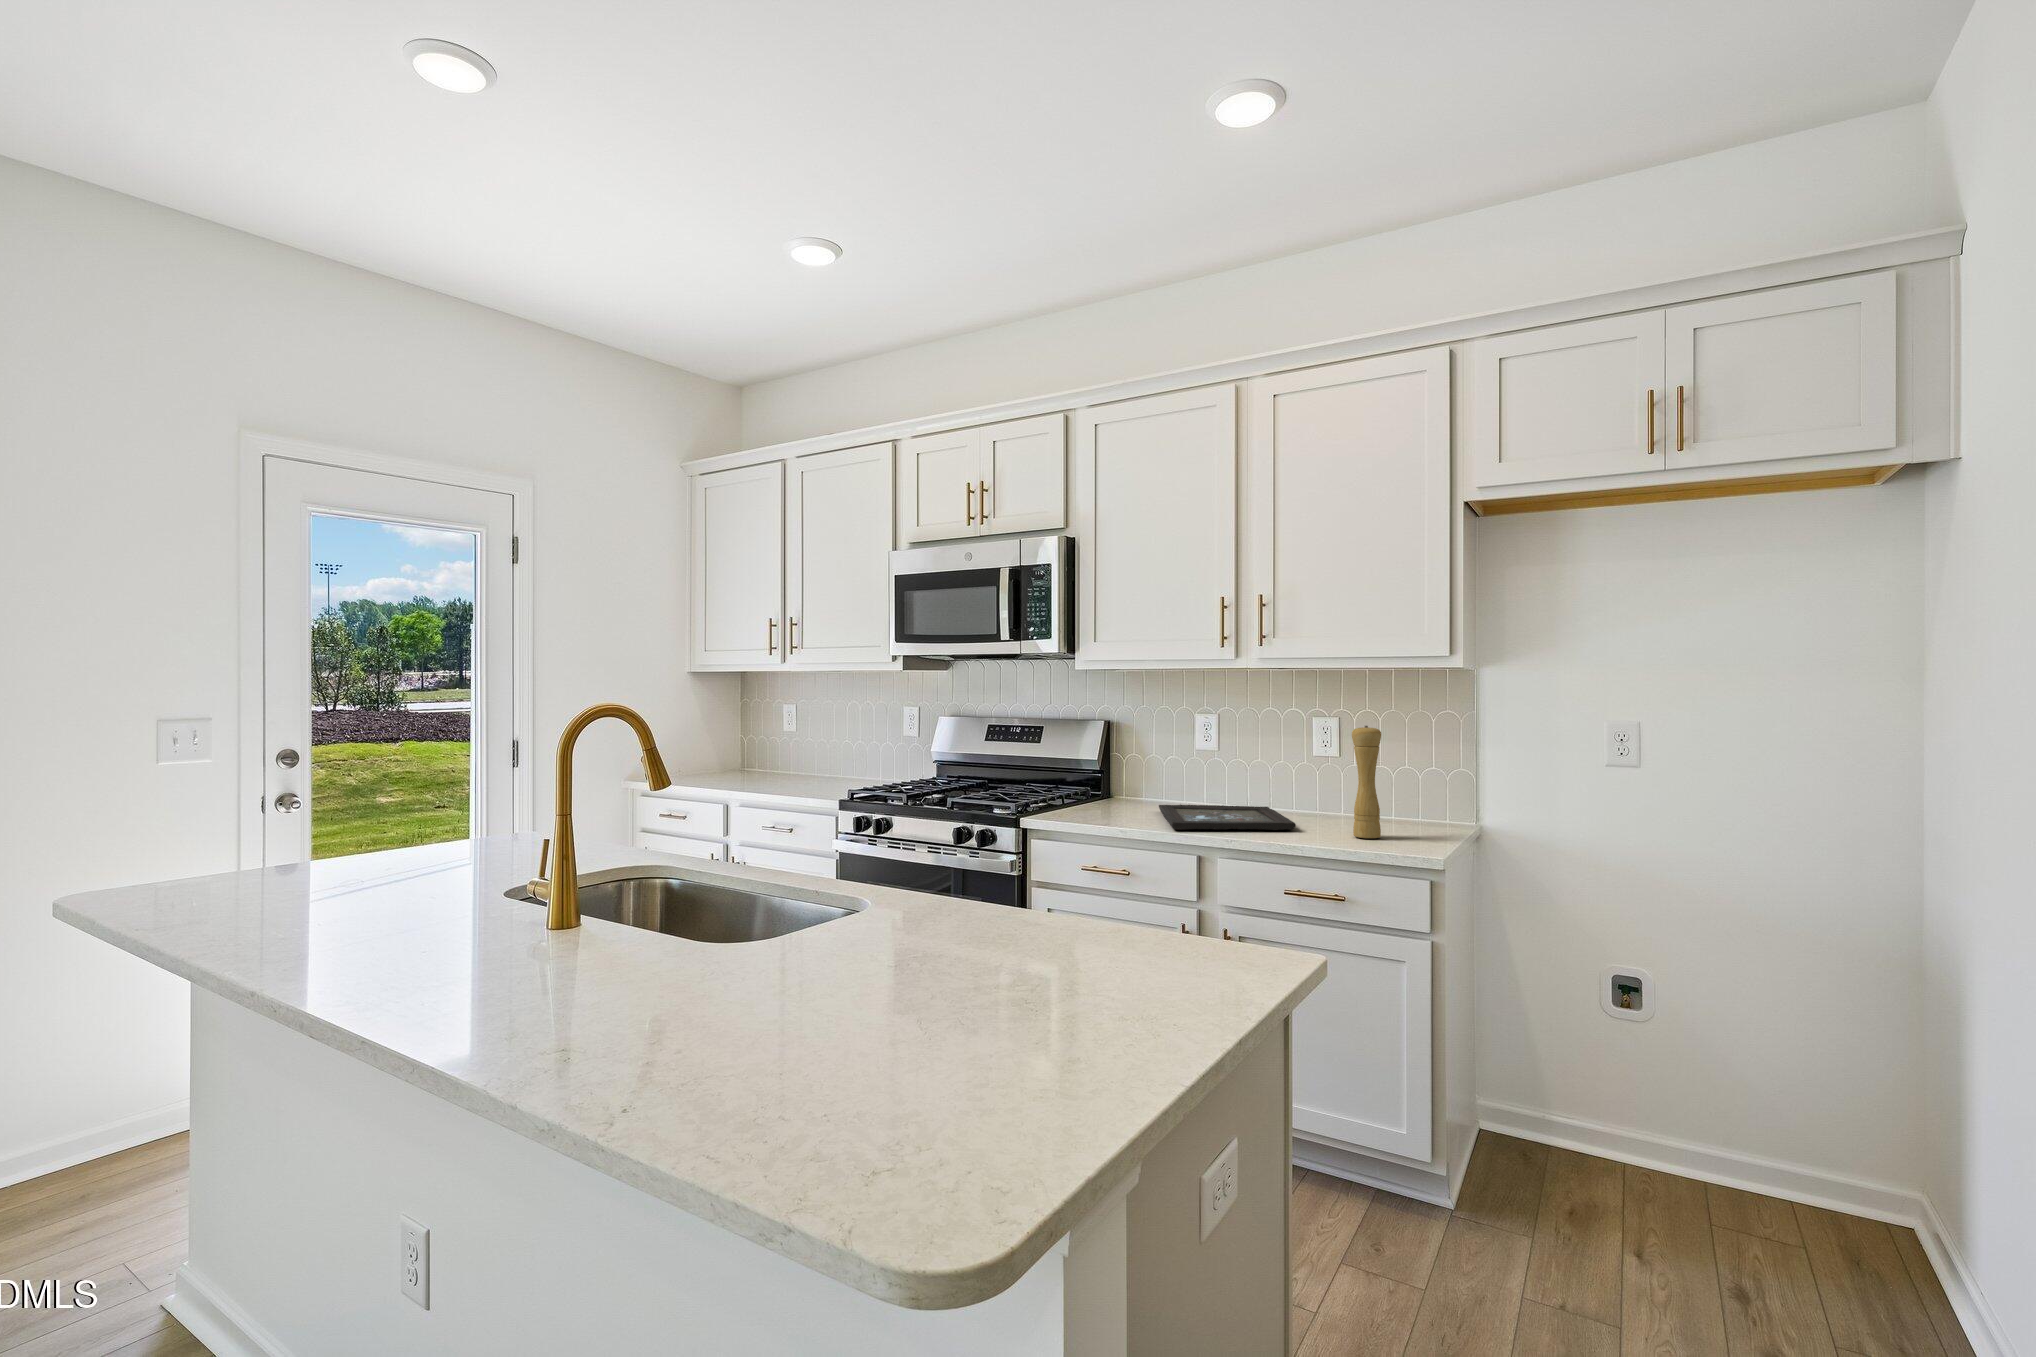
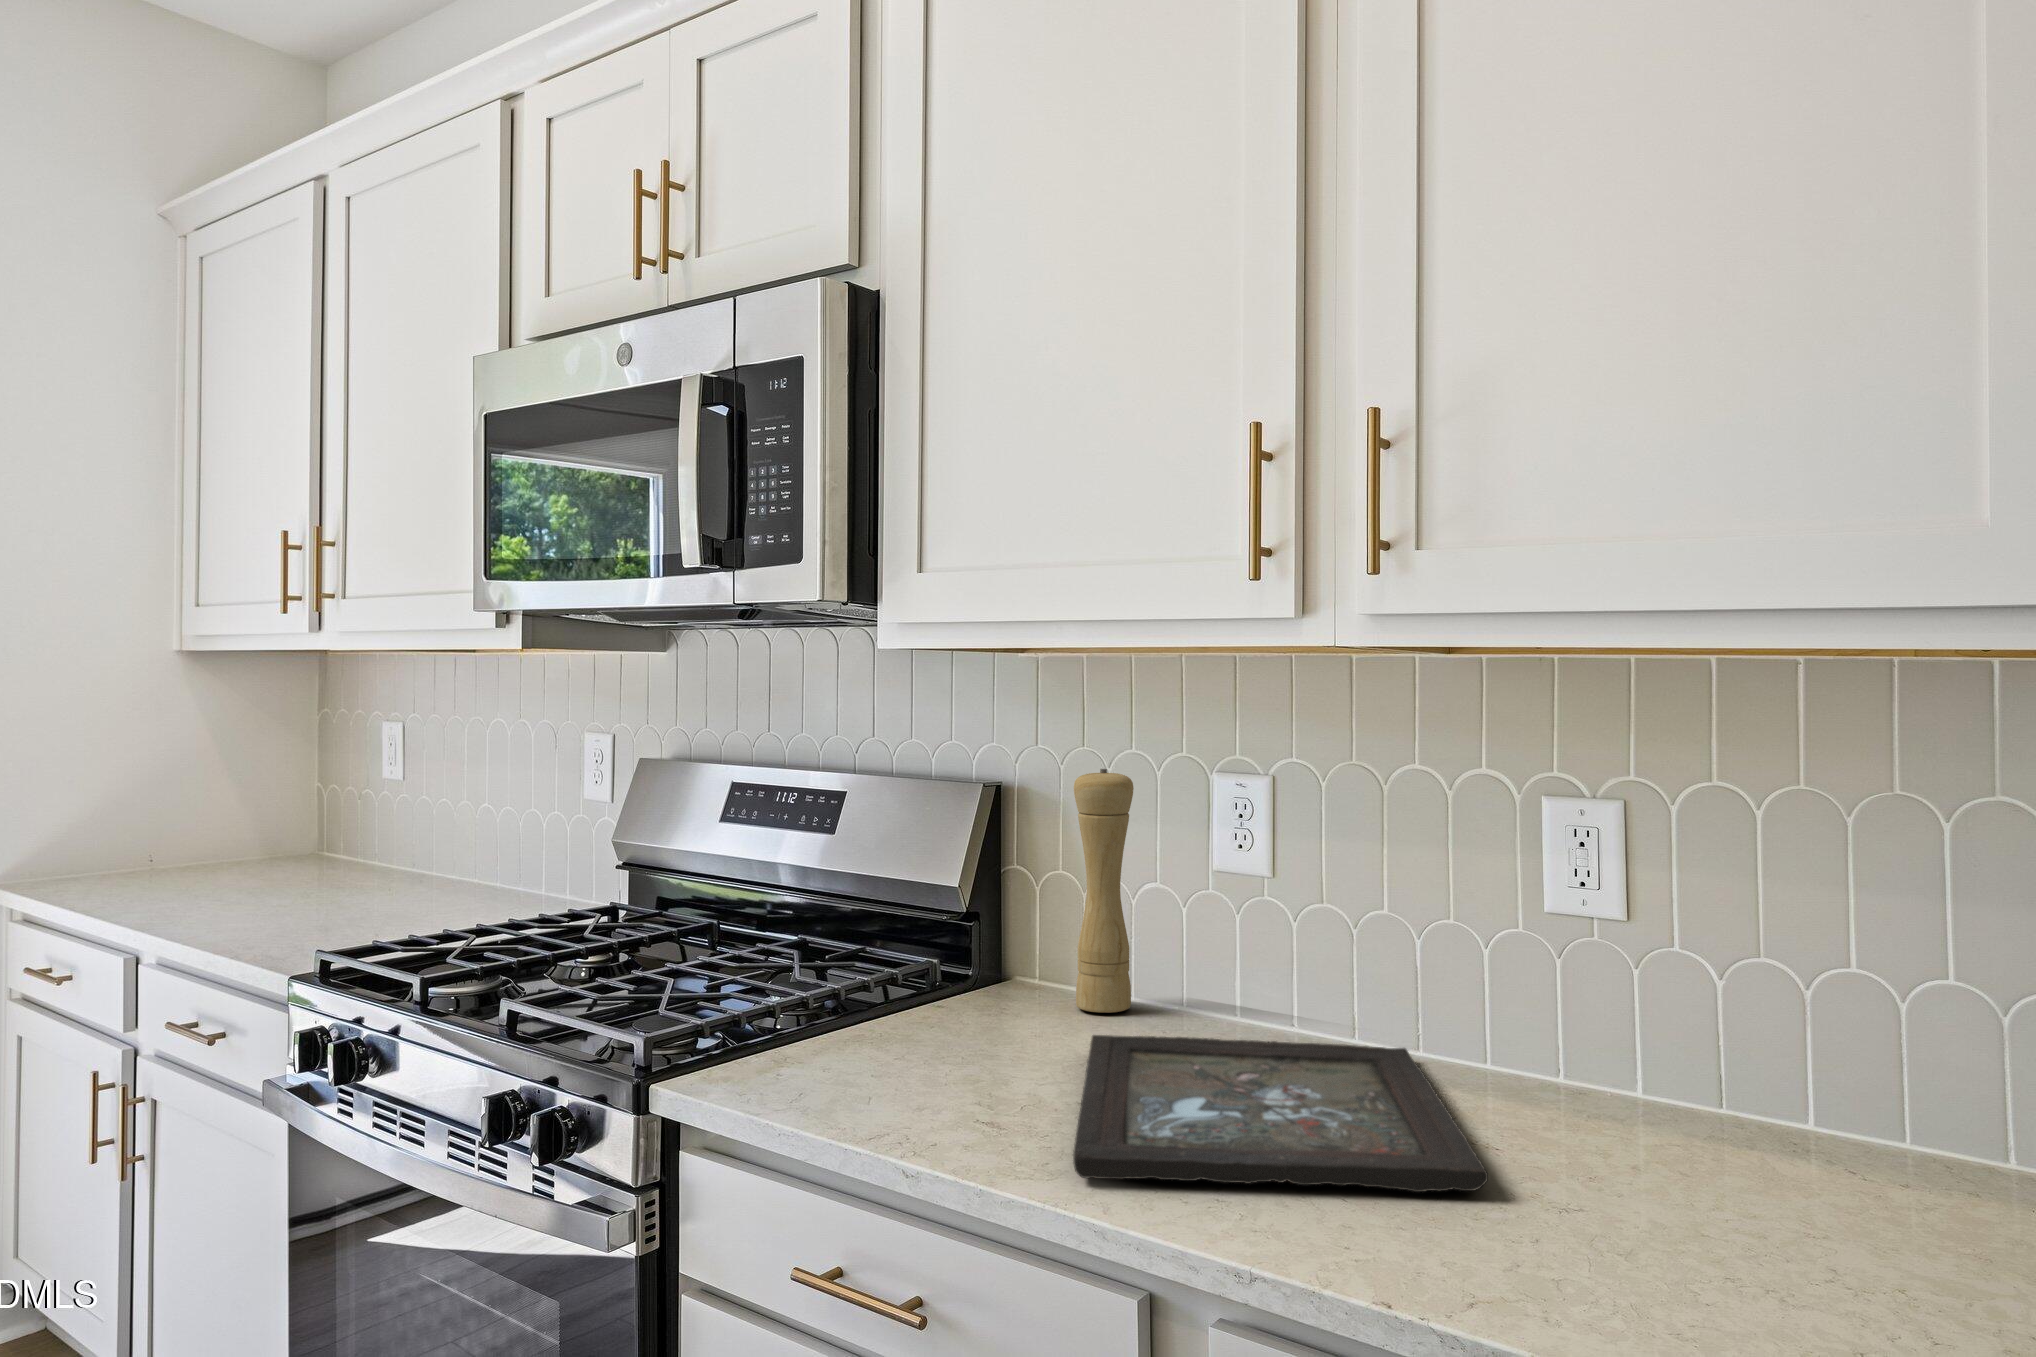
pepper mill: present [1352,726,1381,838] -> present [1074,769,1134,1013]

